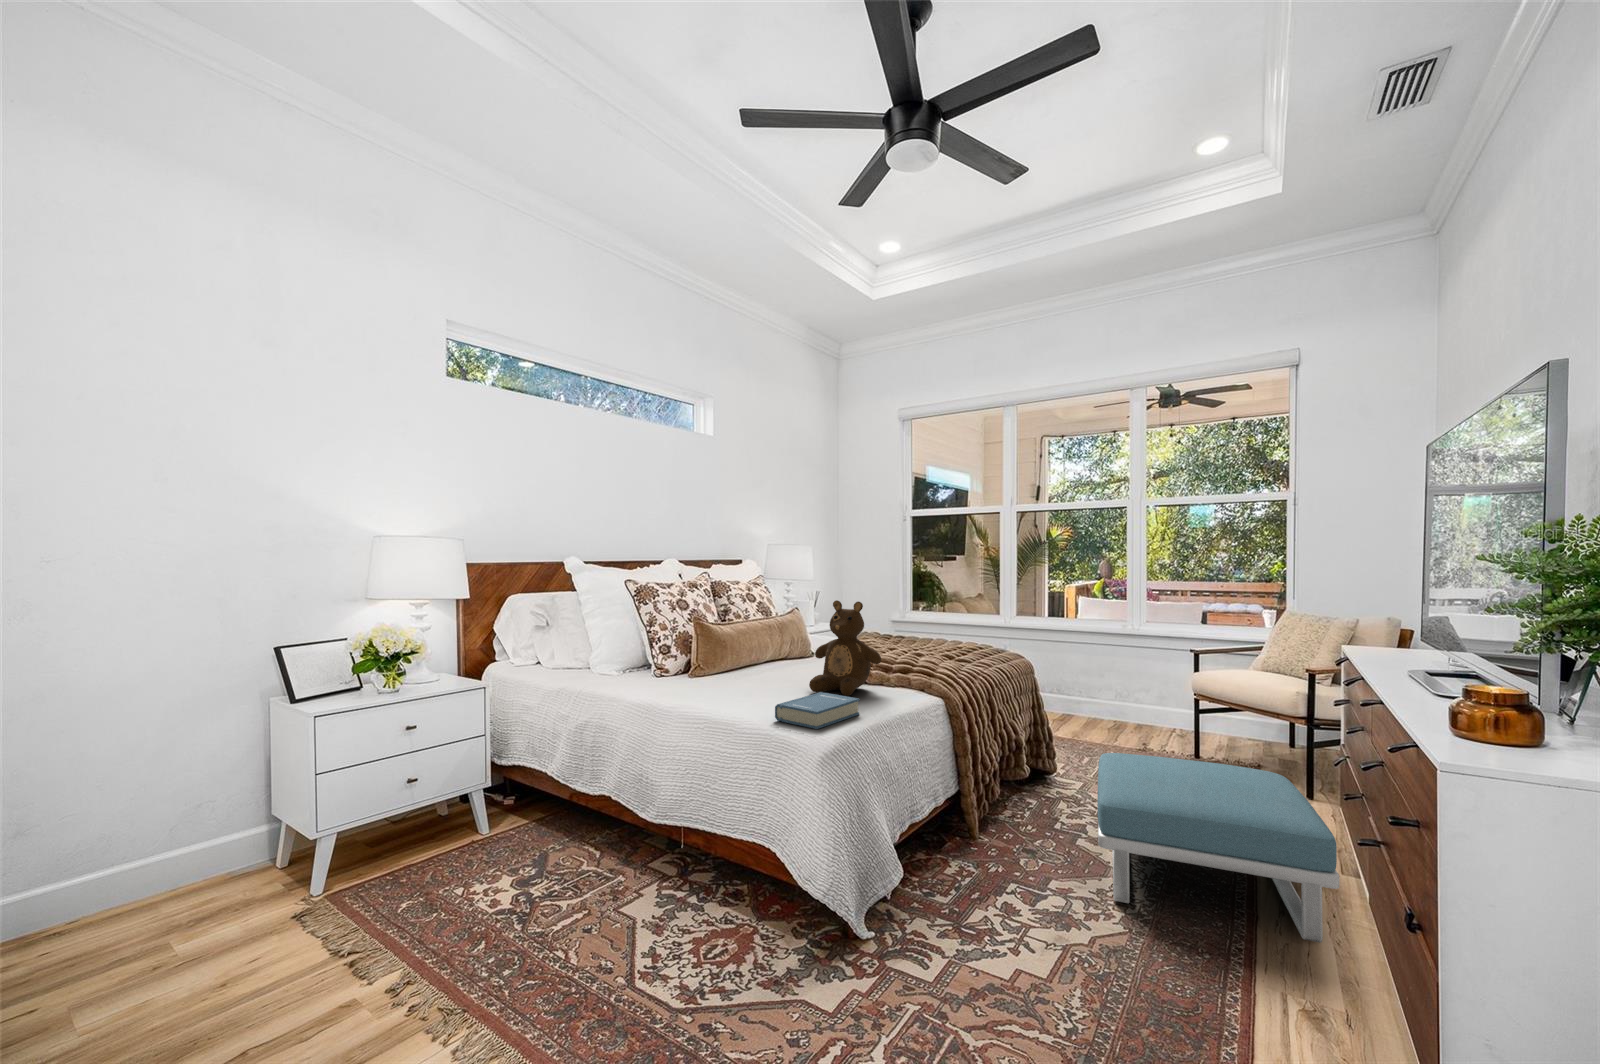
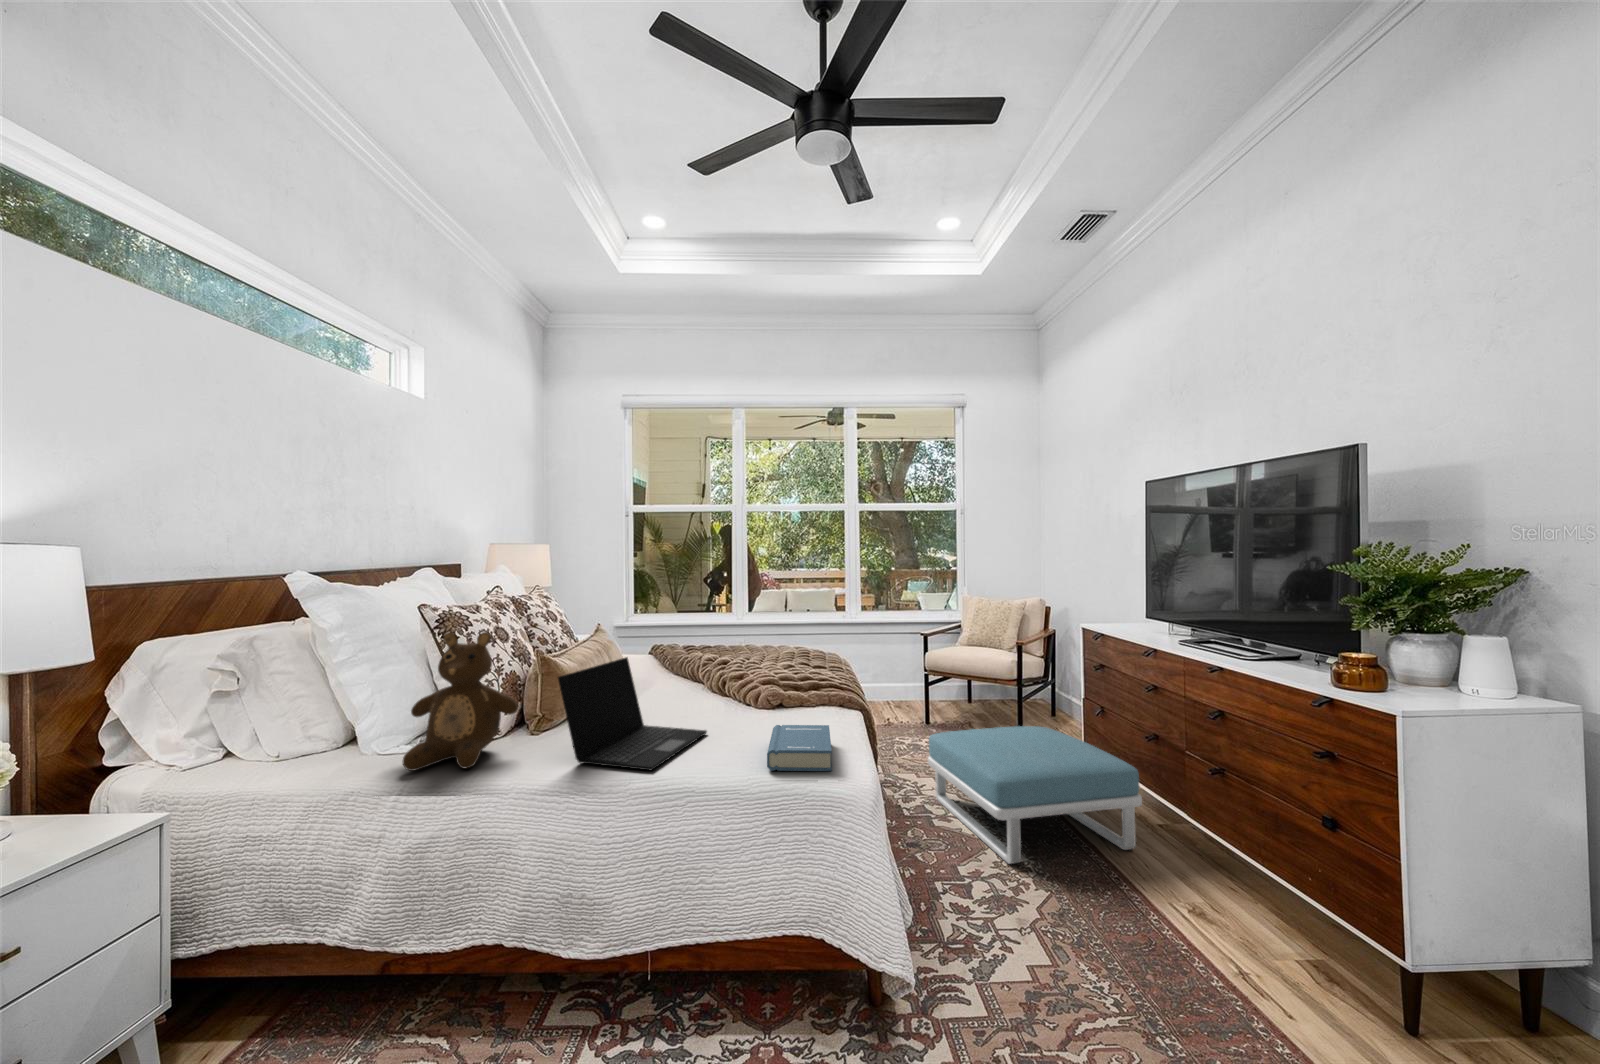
teddy bear: present [809,600,881,696] -> present [402,632,518,771]
laptop: none [669,626,787,707] -> present [558,657,707,770]

